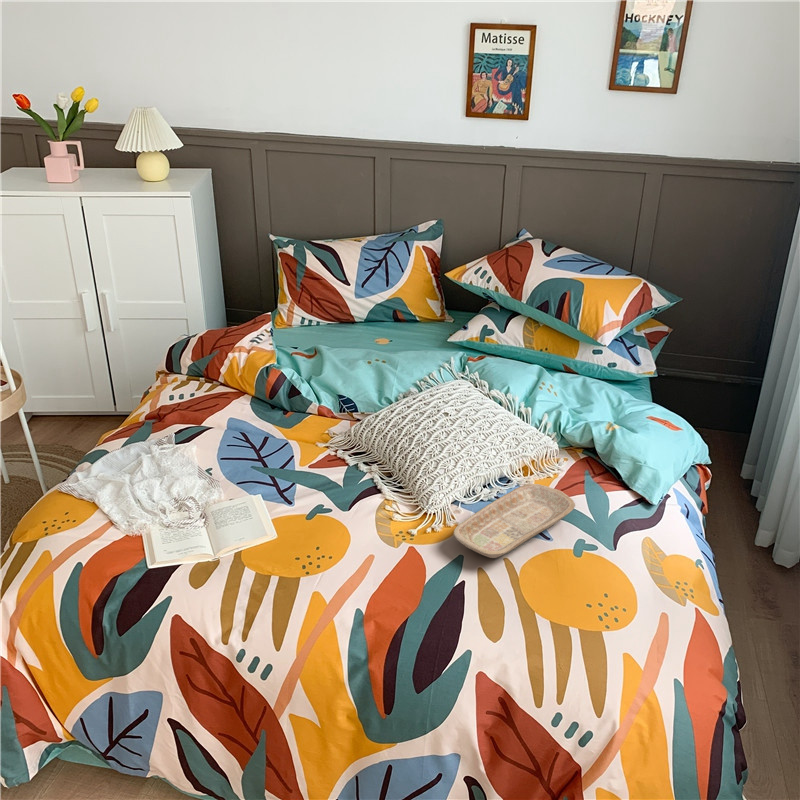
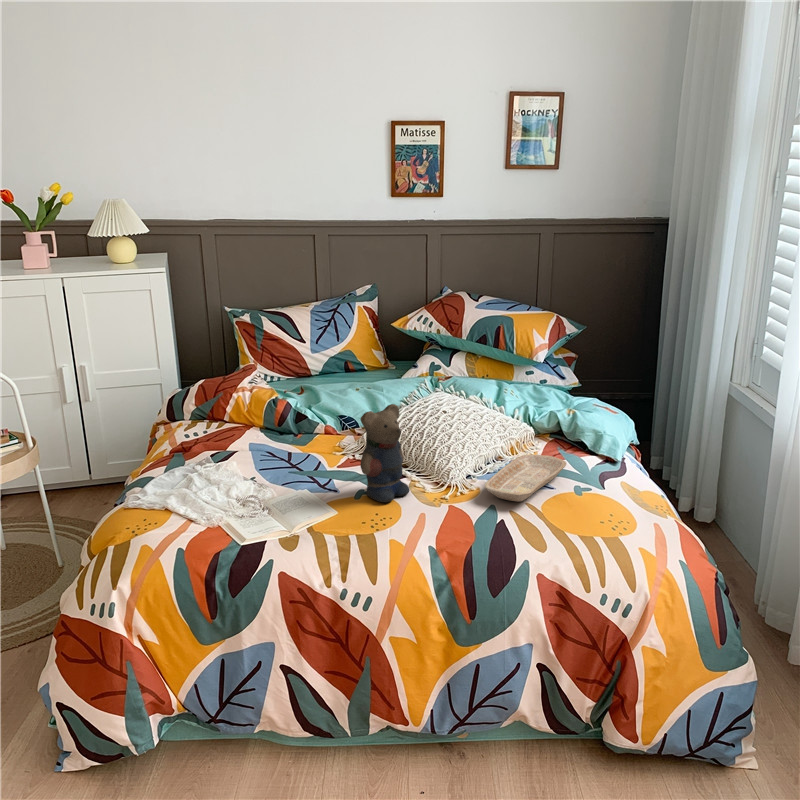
teddy bear: none [304,416,369,533] -> present [360,404,409,502]

